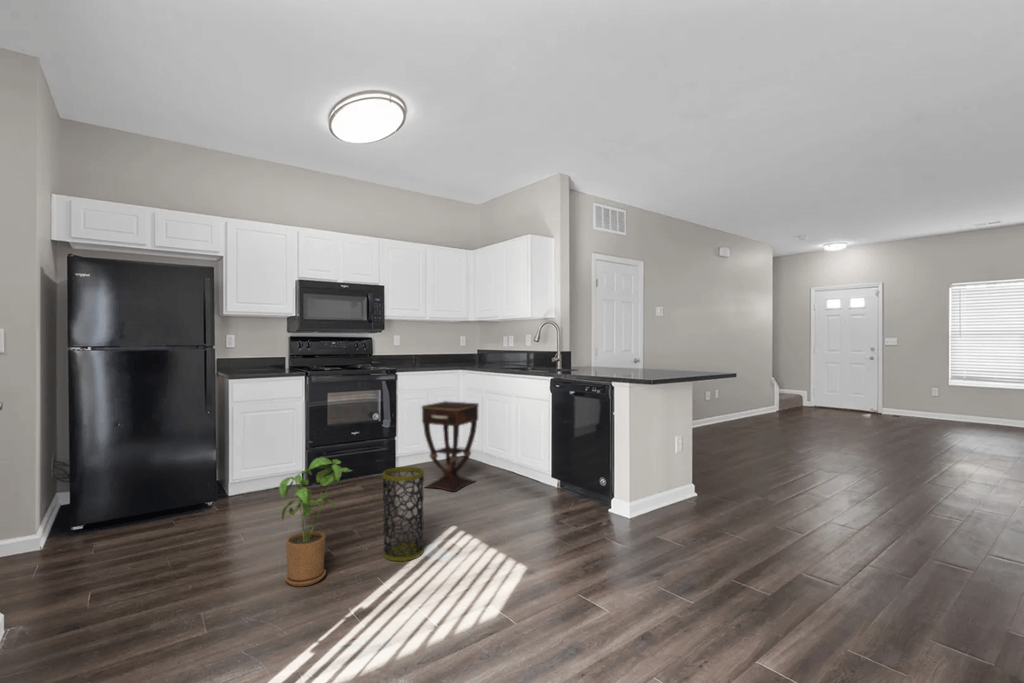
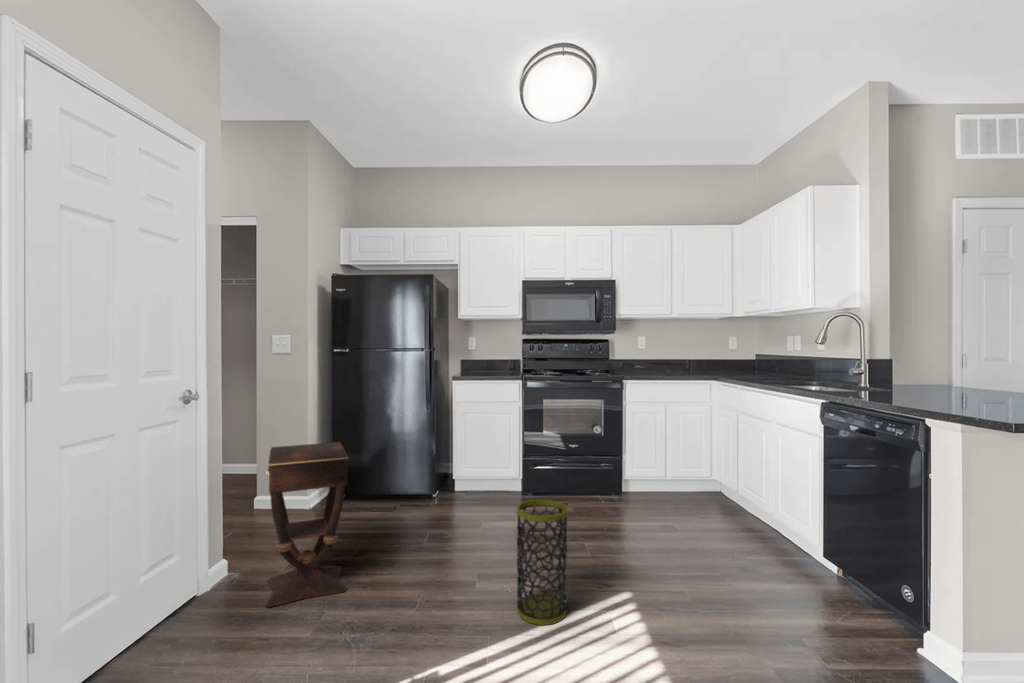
side table: present [422,401,478,492] -> present [265,442,349,607]
house plant: present [279,457,352,586] -> none [393,474,474,617]

